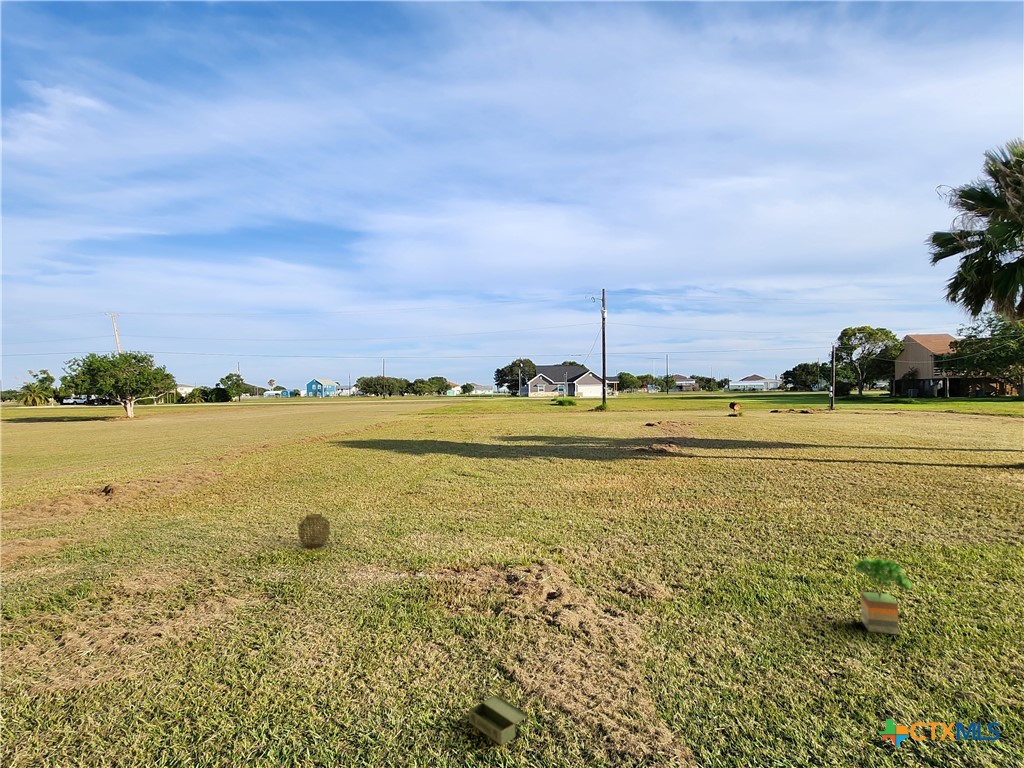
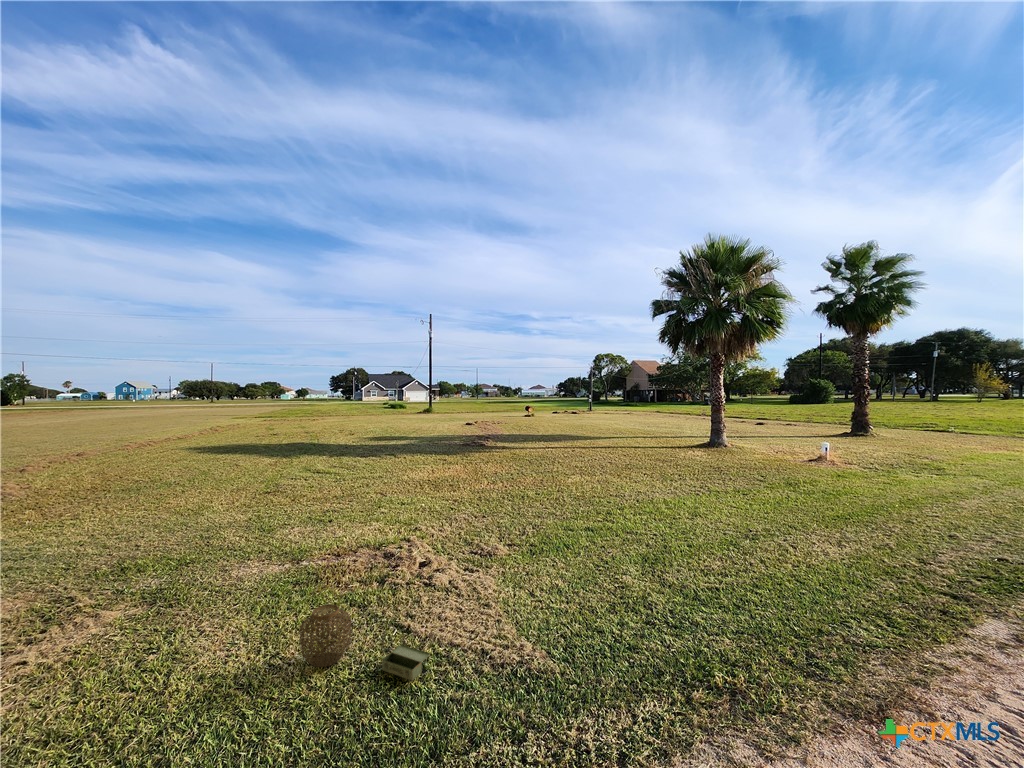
woven basket: present [298,514,330,548] -> present [300,604,351,667]
potted tree: present [854,558,910,634] -> none [623,509,656,557]

